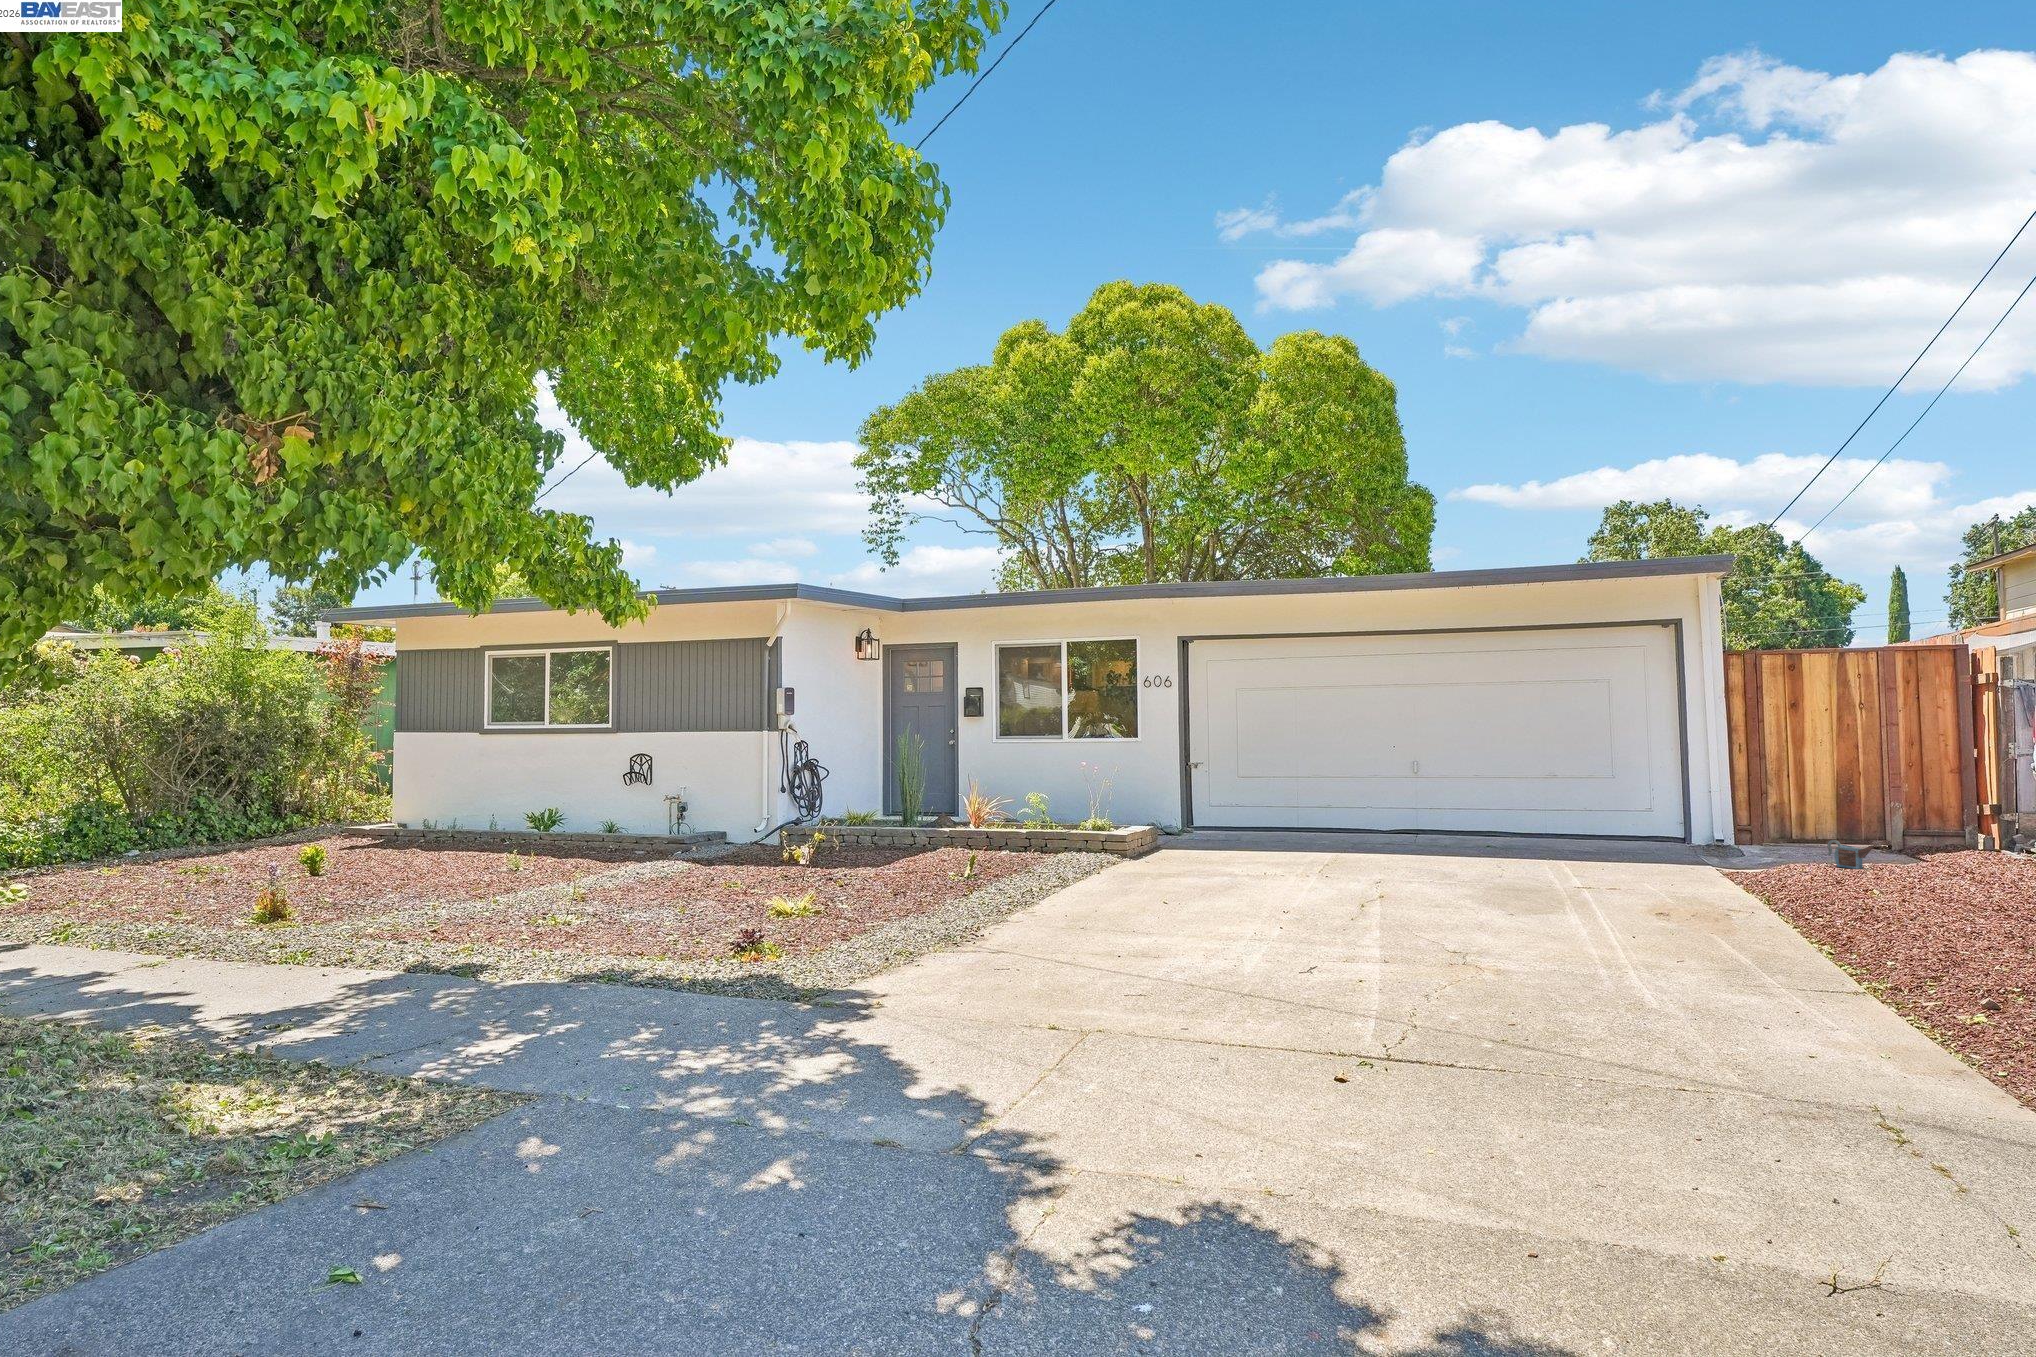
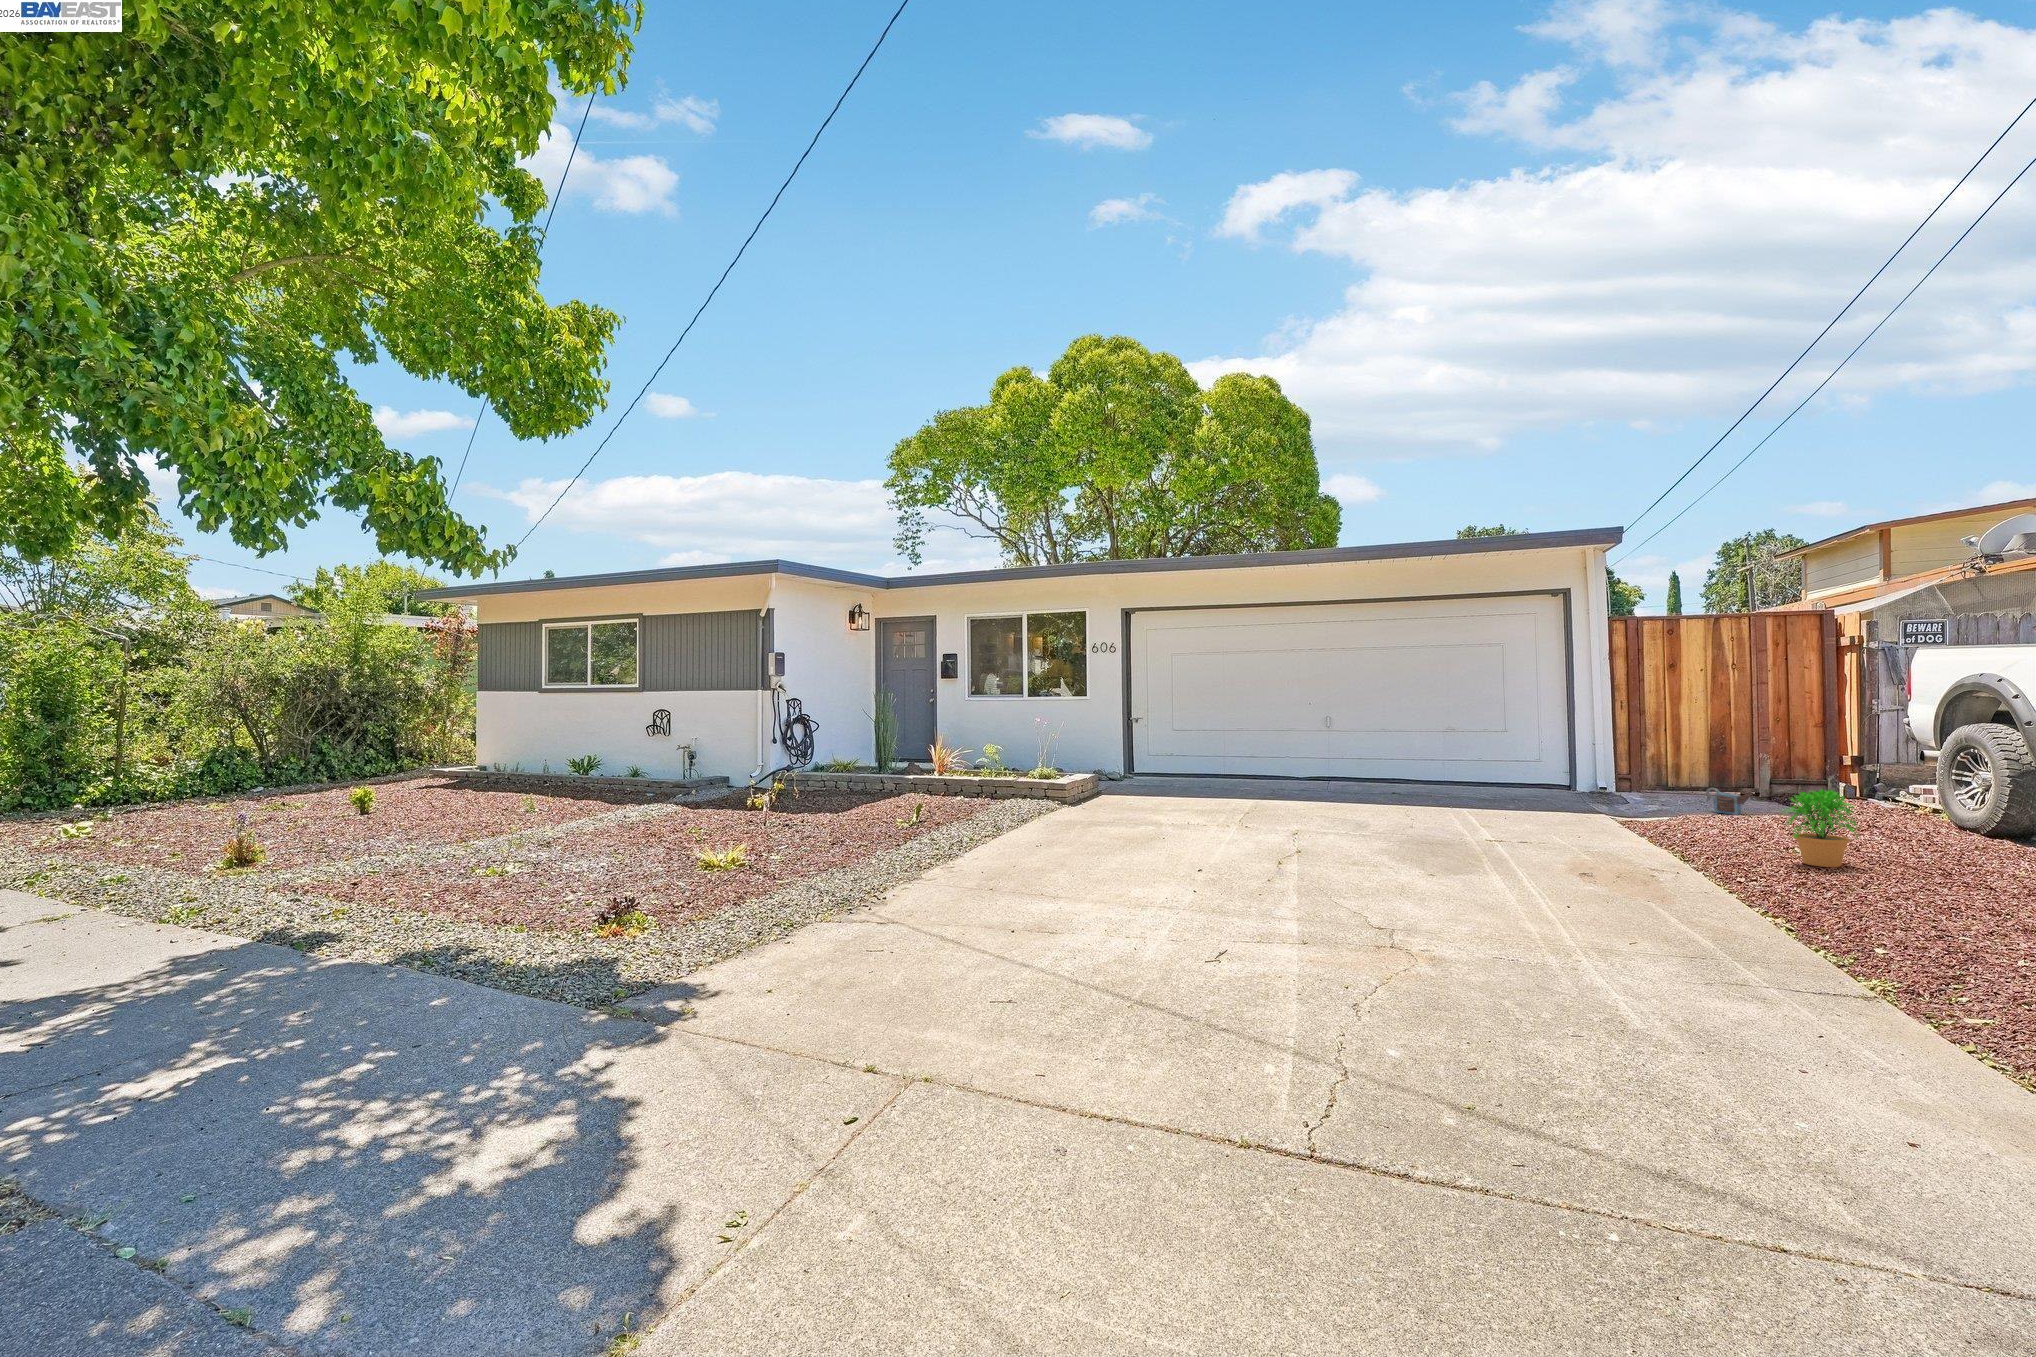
potted plant: none [1883,842,1965,921] -> present [1784,789,1858,867]

